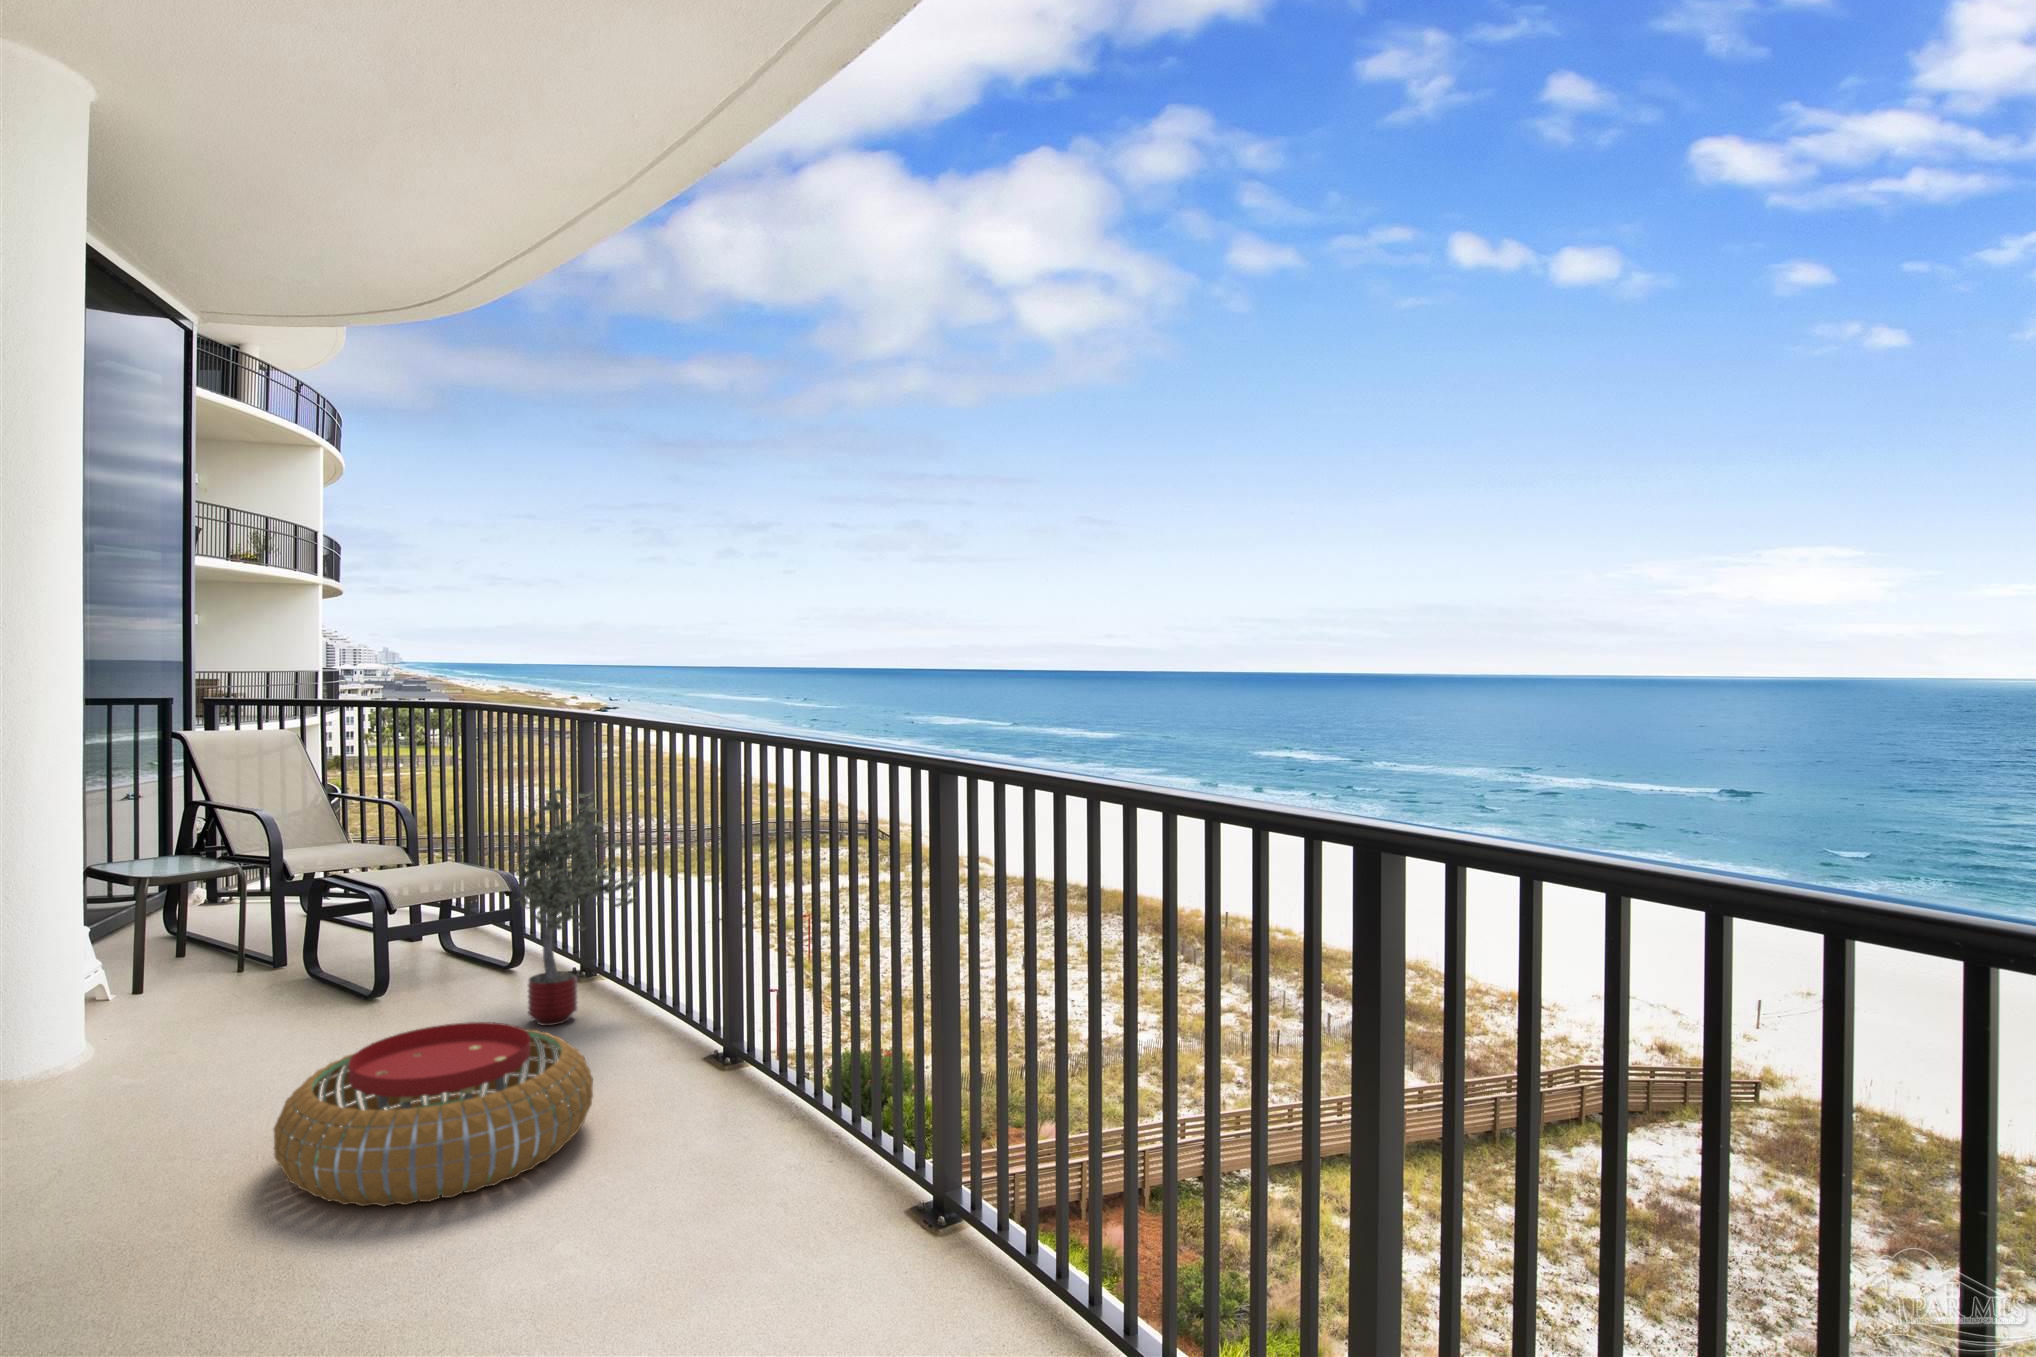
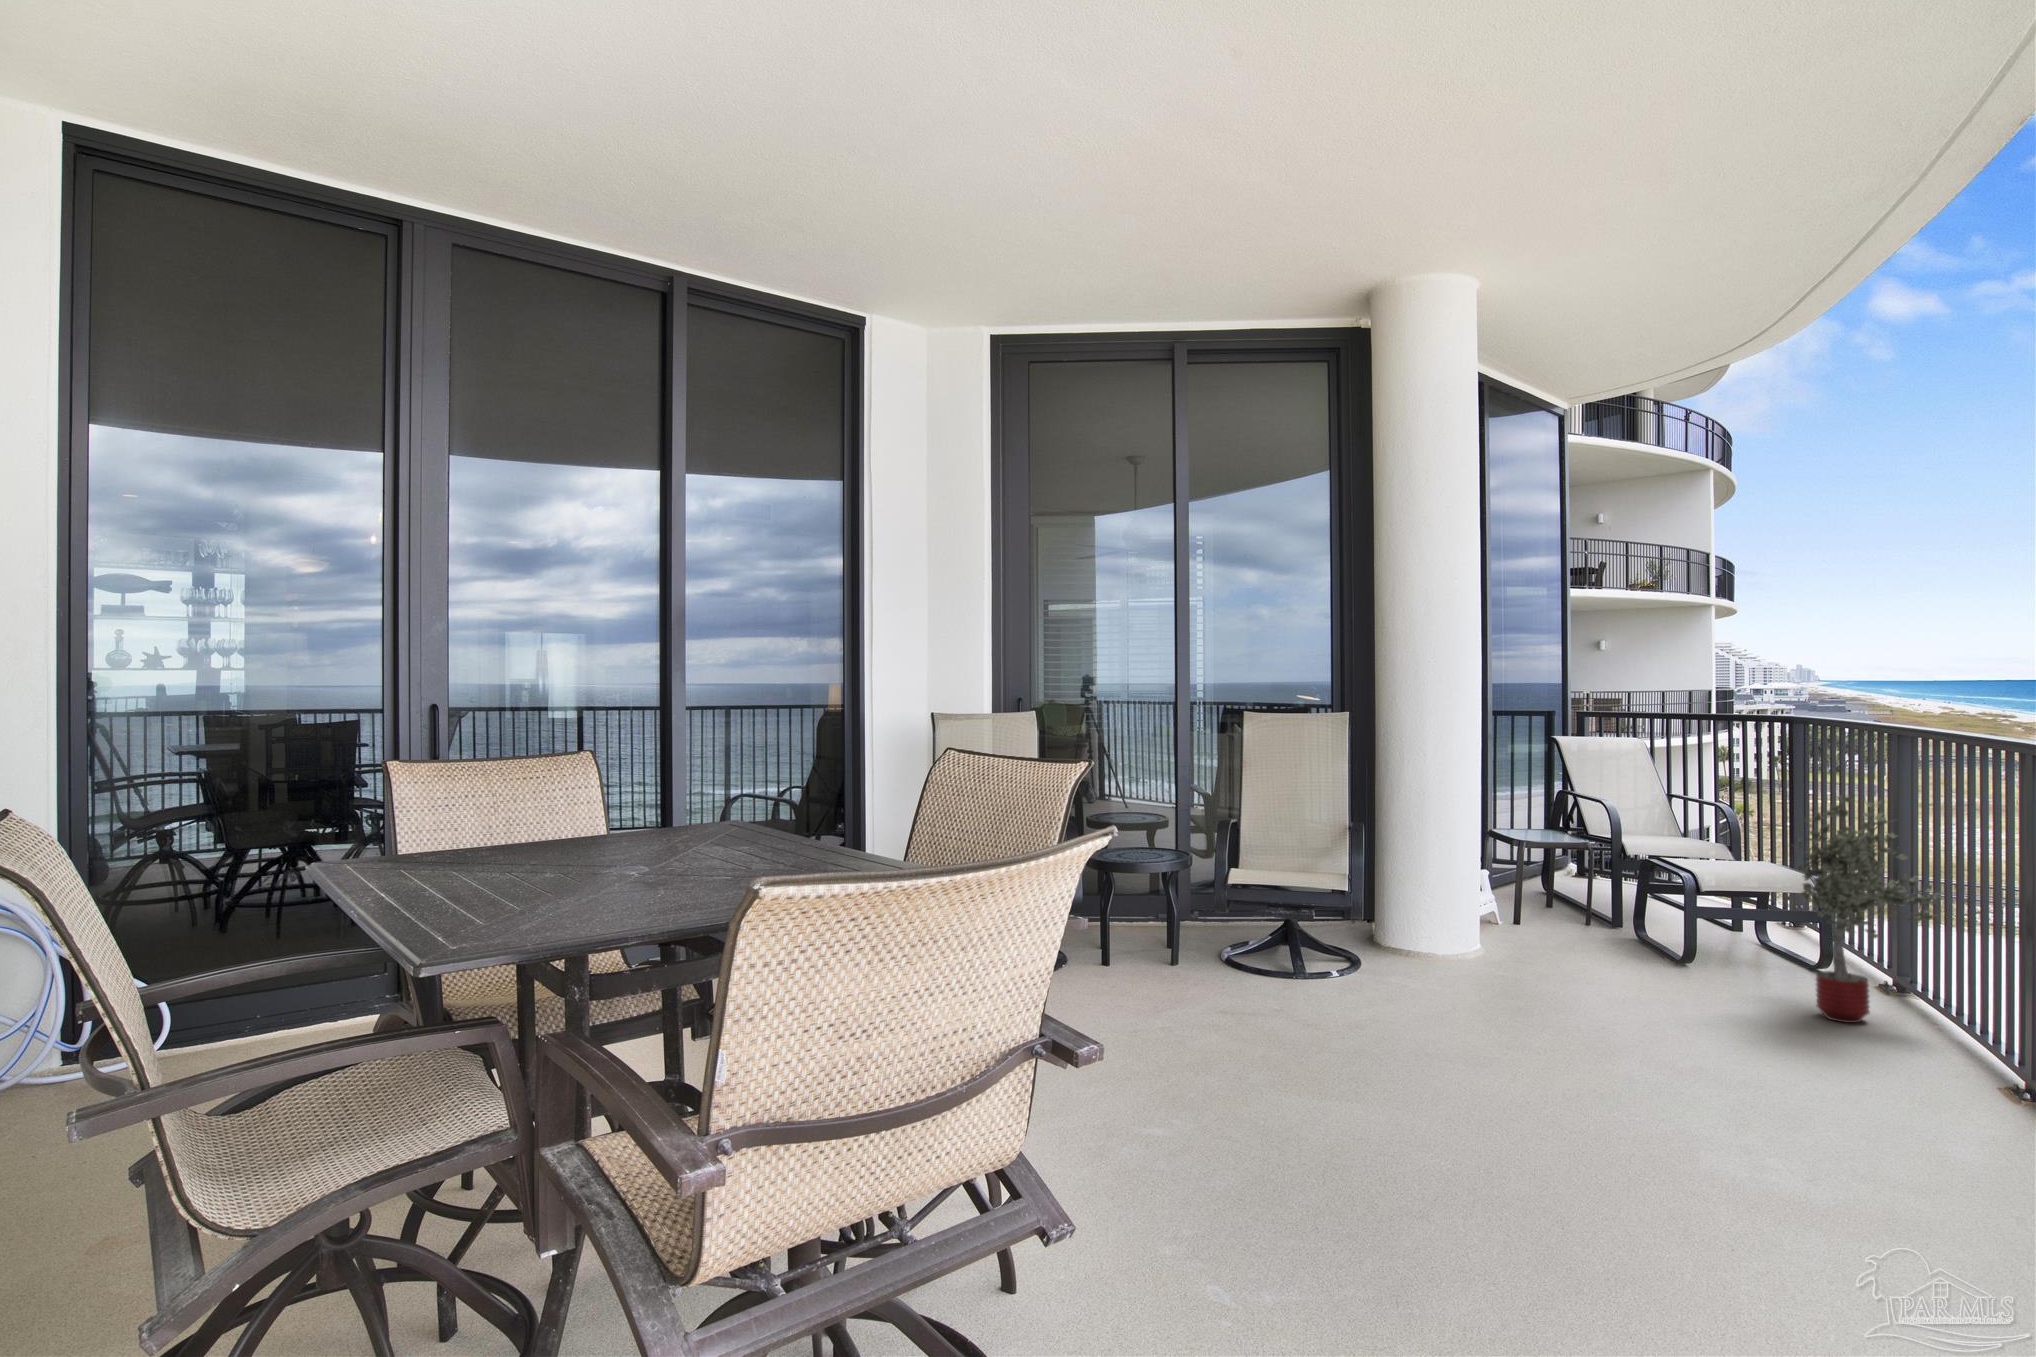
pouf: present [274,1022,593,1206] -> none [1573,974,1841,1107]

